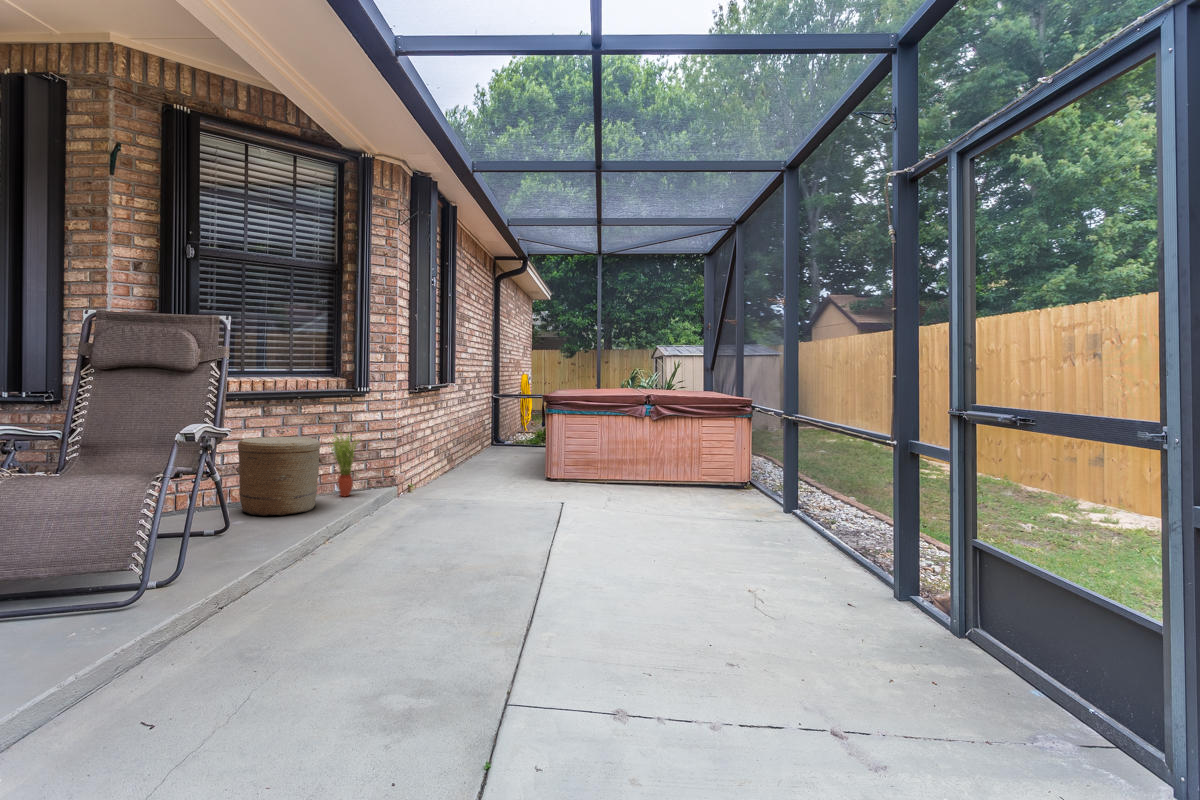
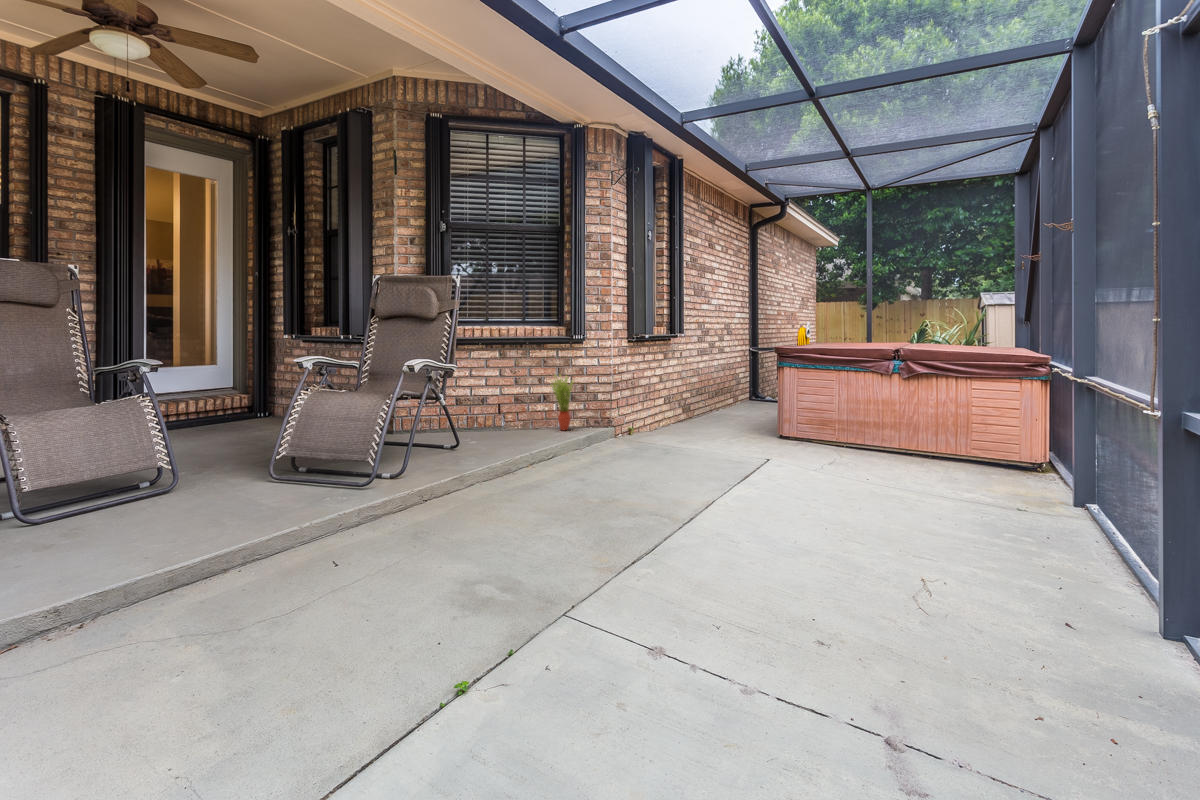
woven basket: present [238,437,321,516] -> none [476,376,536,439]

